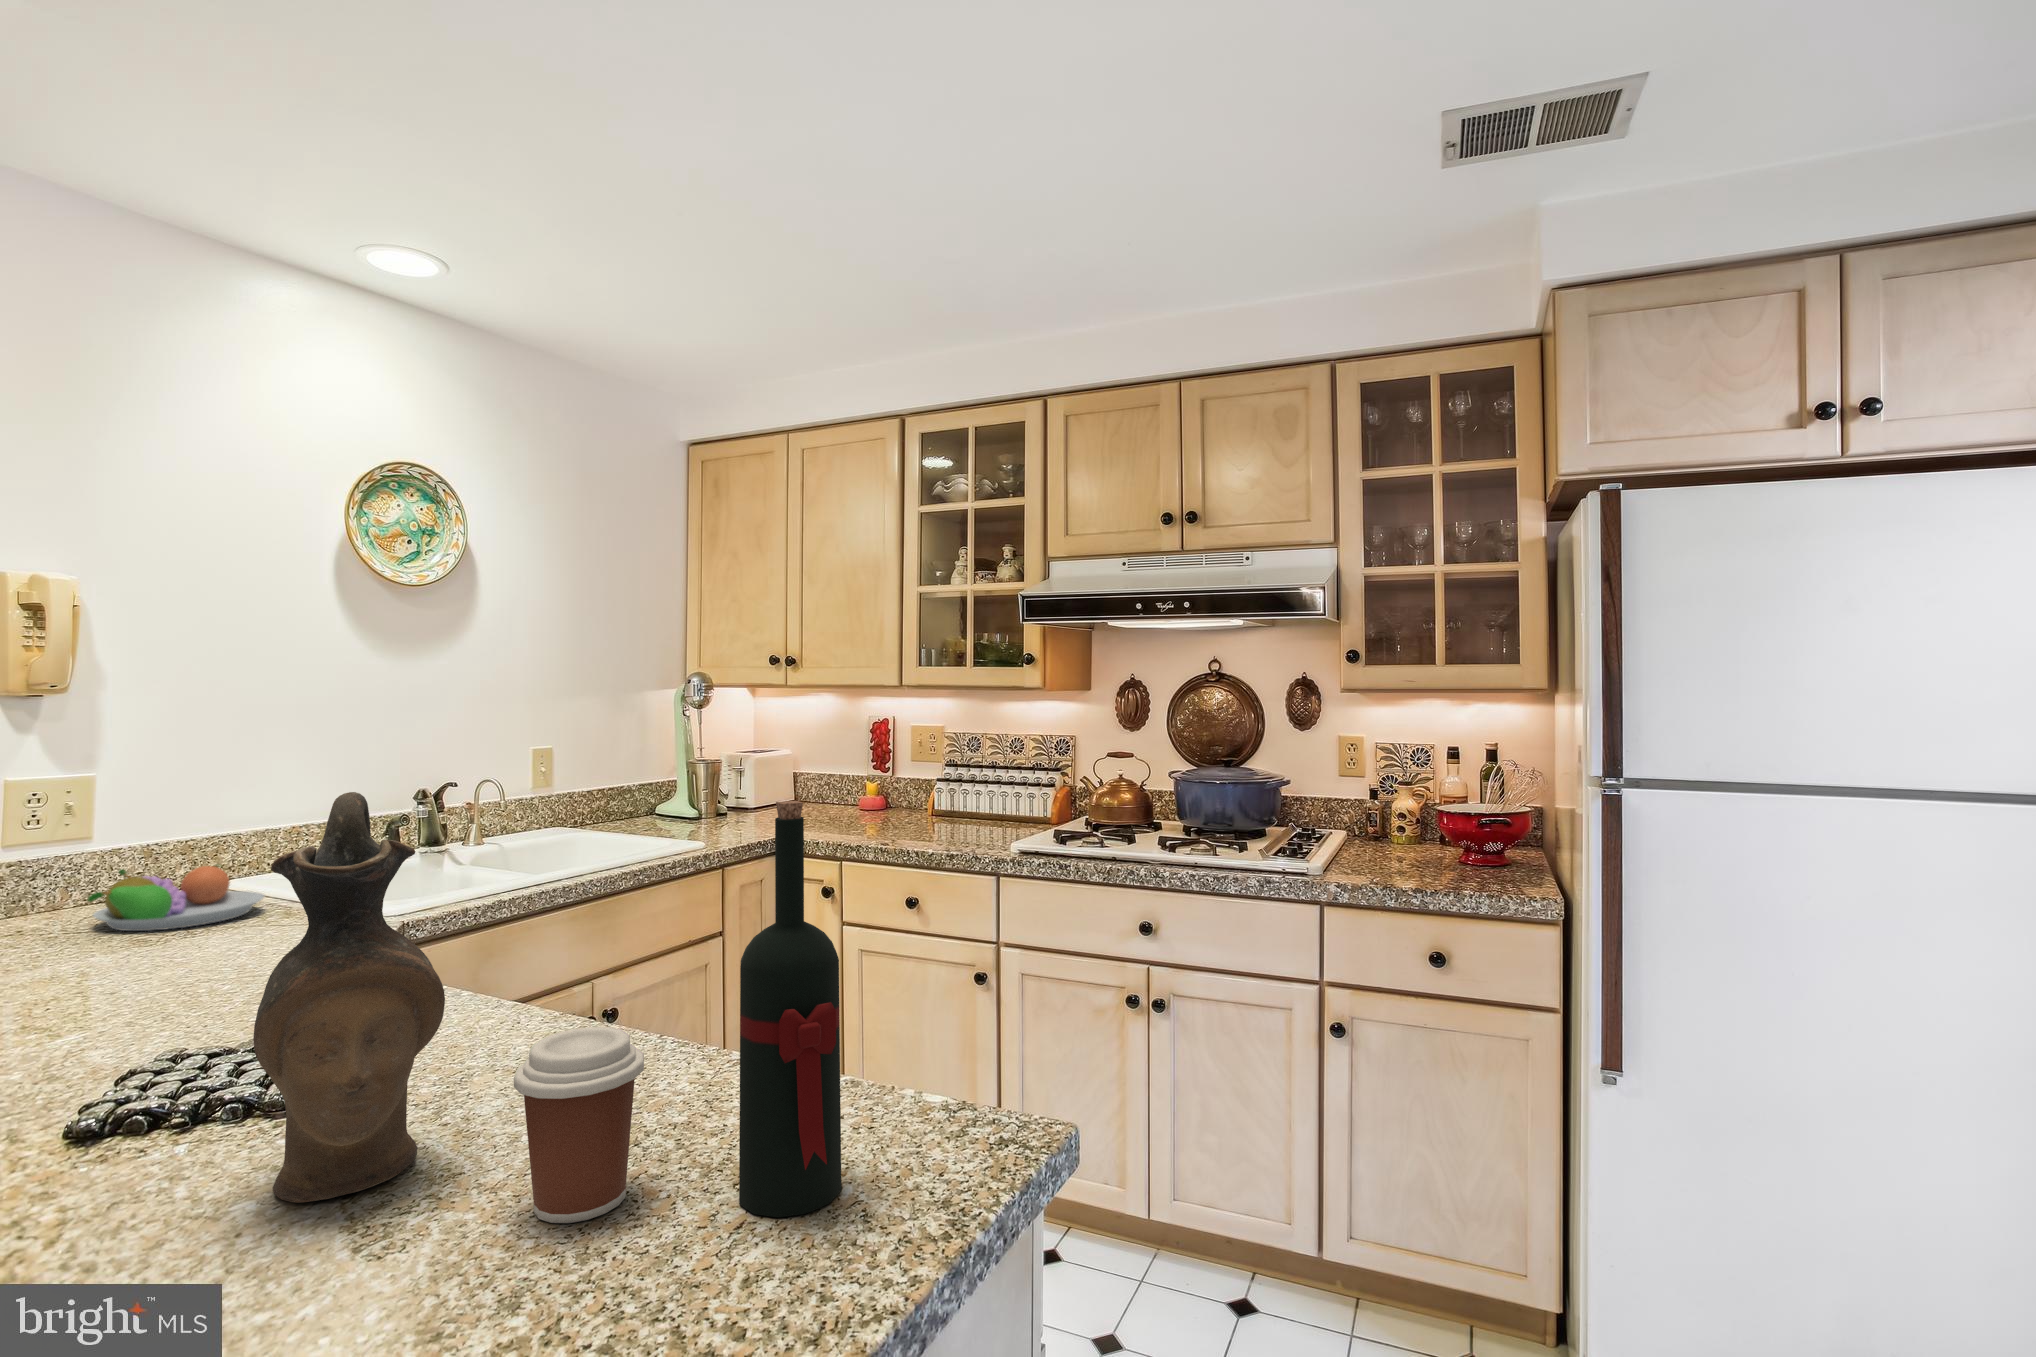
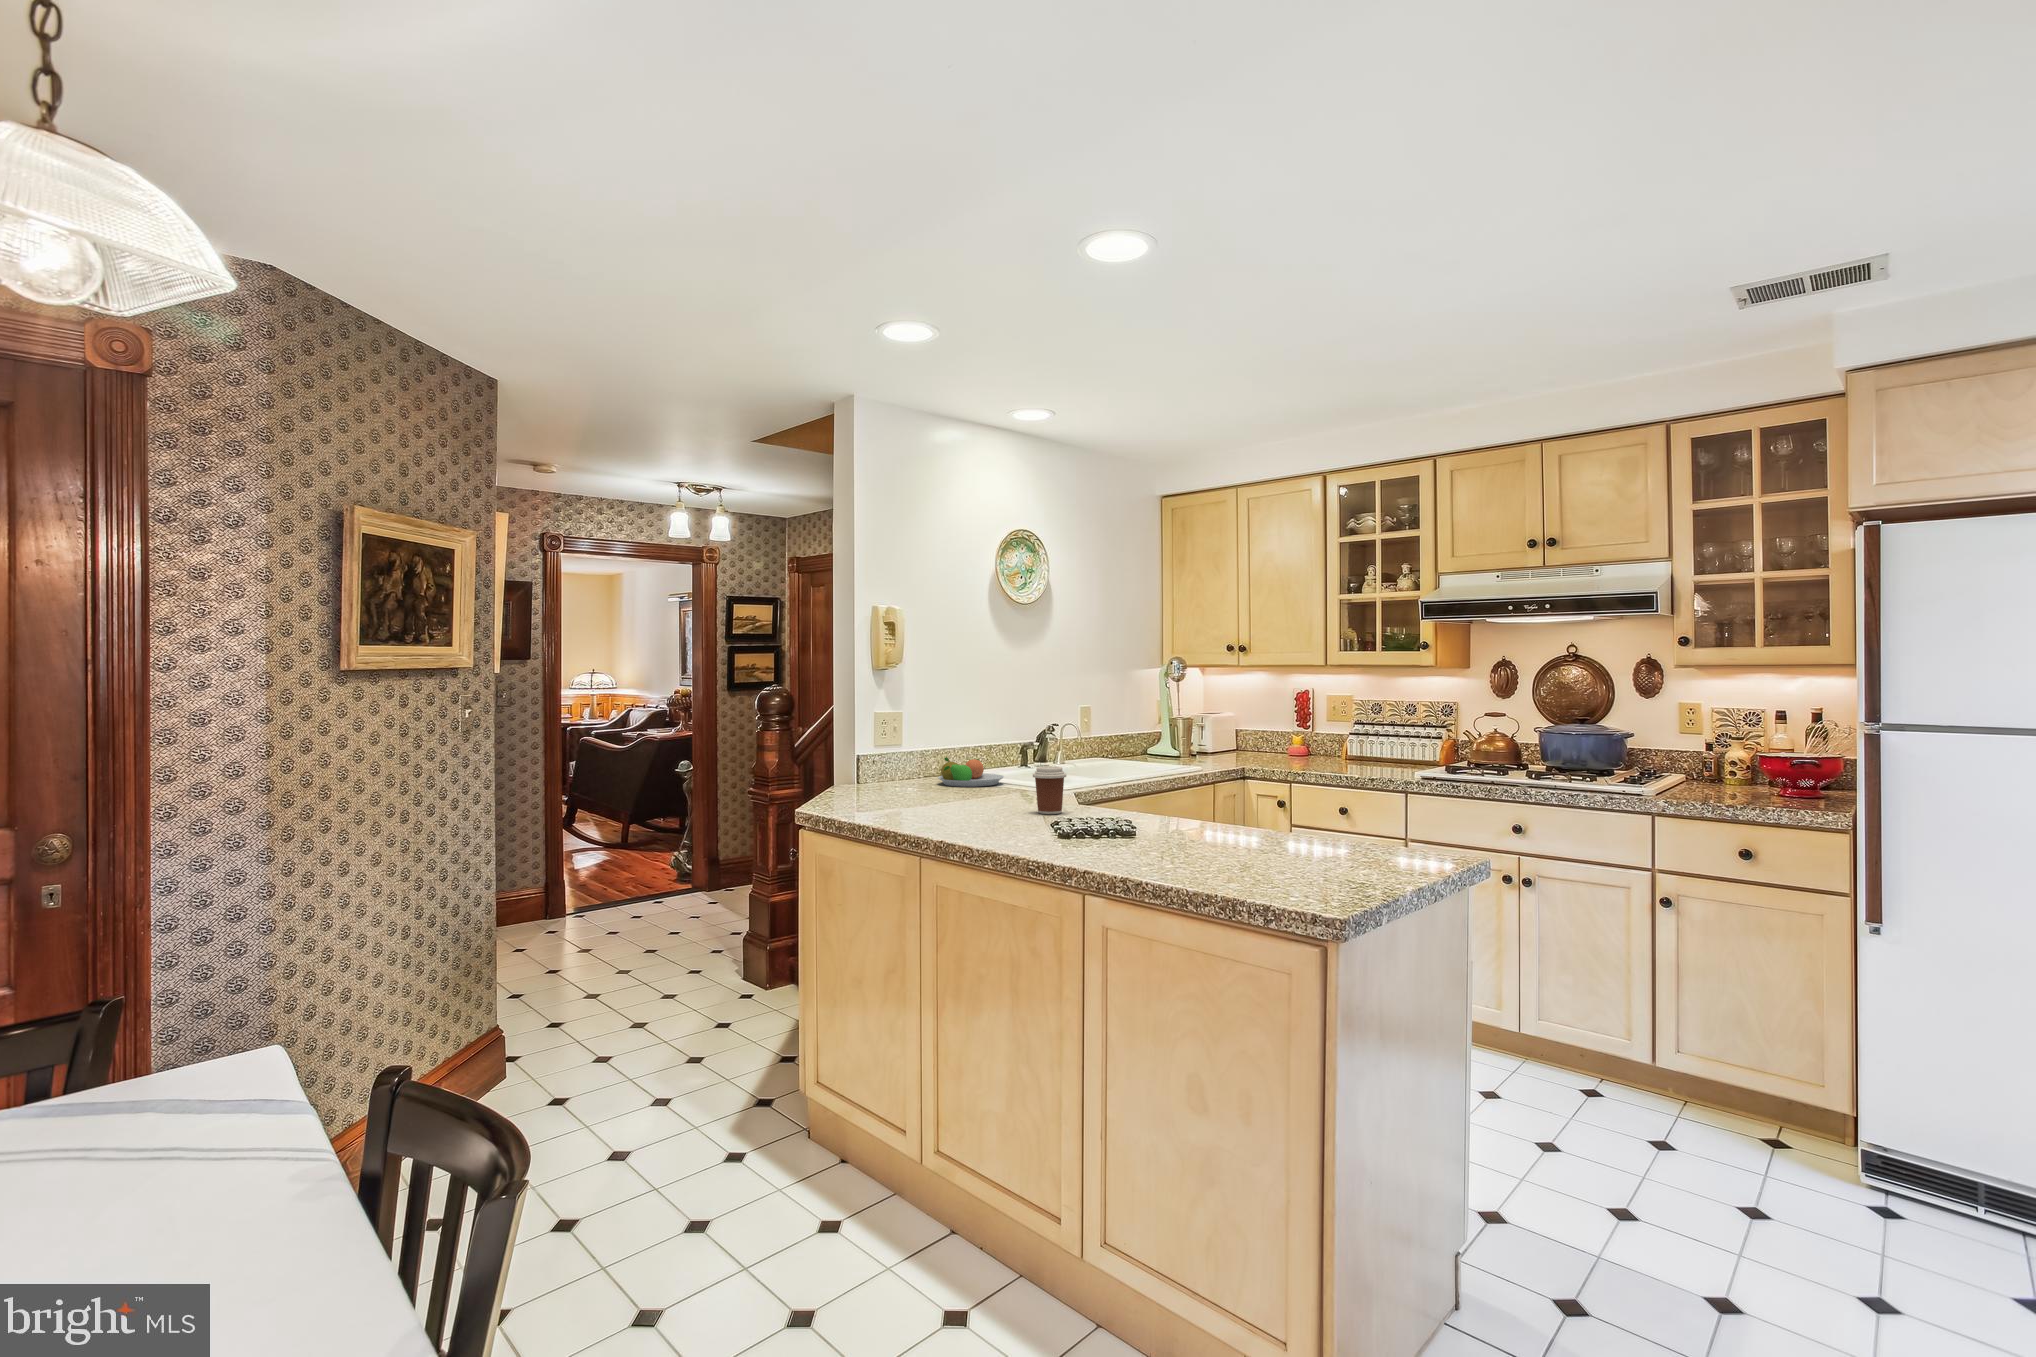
ceramic pitcher: present [253,792,445,1203] -> none [1162,703,1222,841]
wine bottle: present [739,801,841,1217] -> none [1339,705,1380,854]
coffee cup: present [514,1027,644,1223] -> present [1033,766,1066,814]

